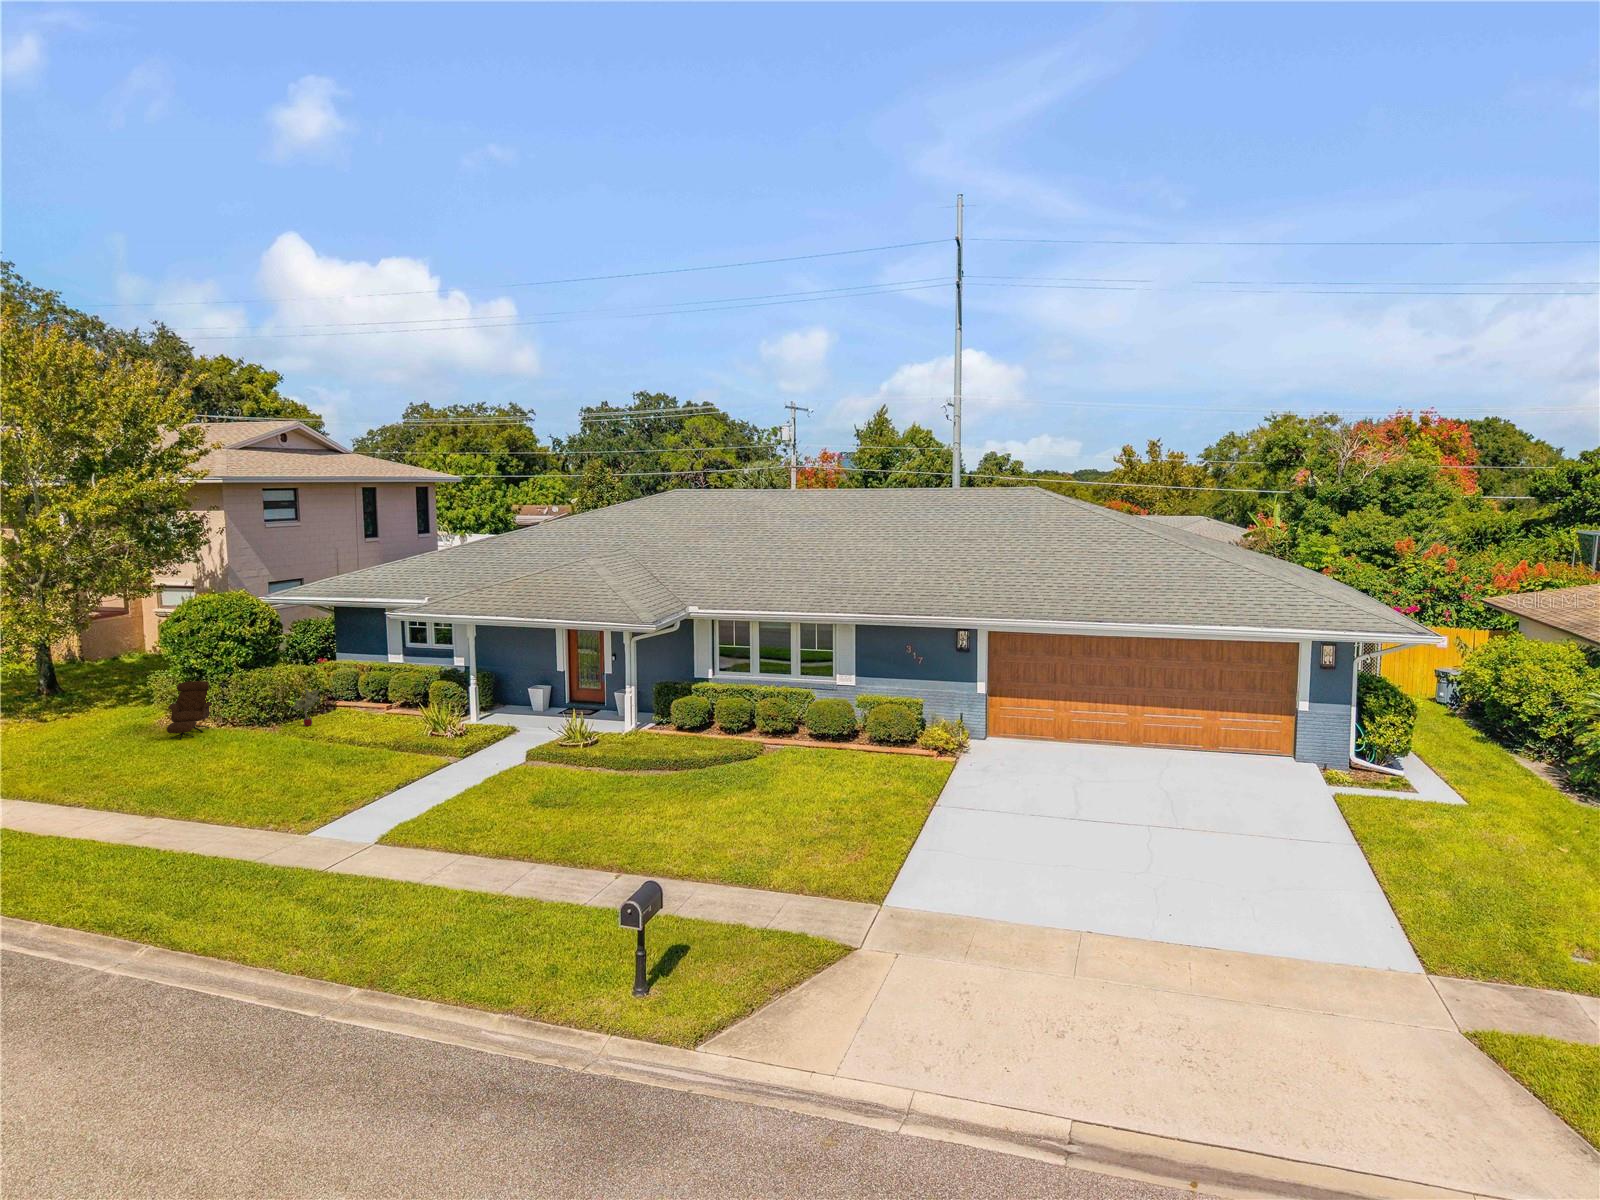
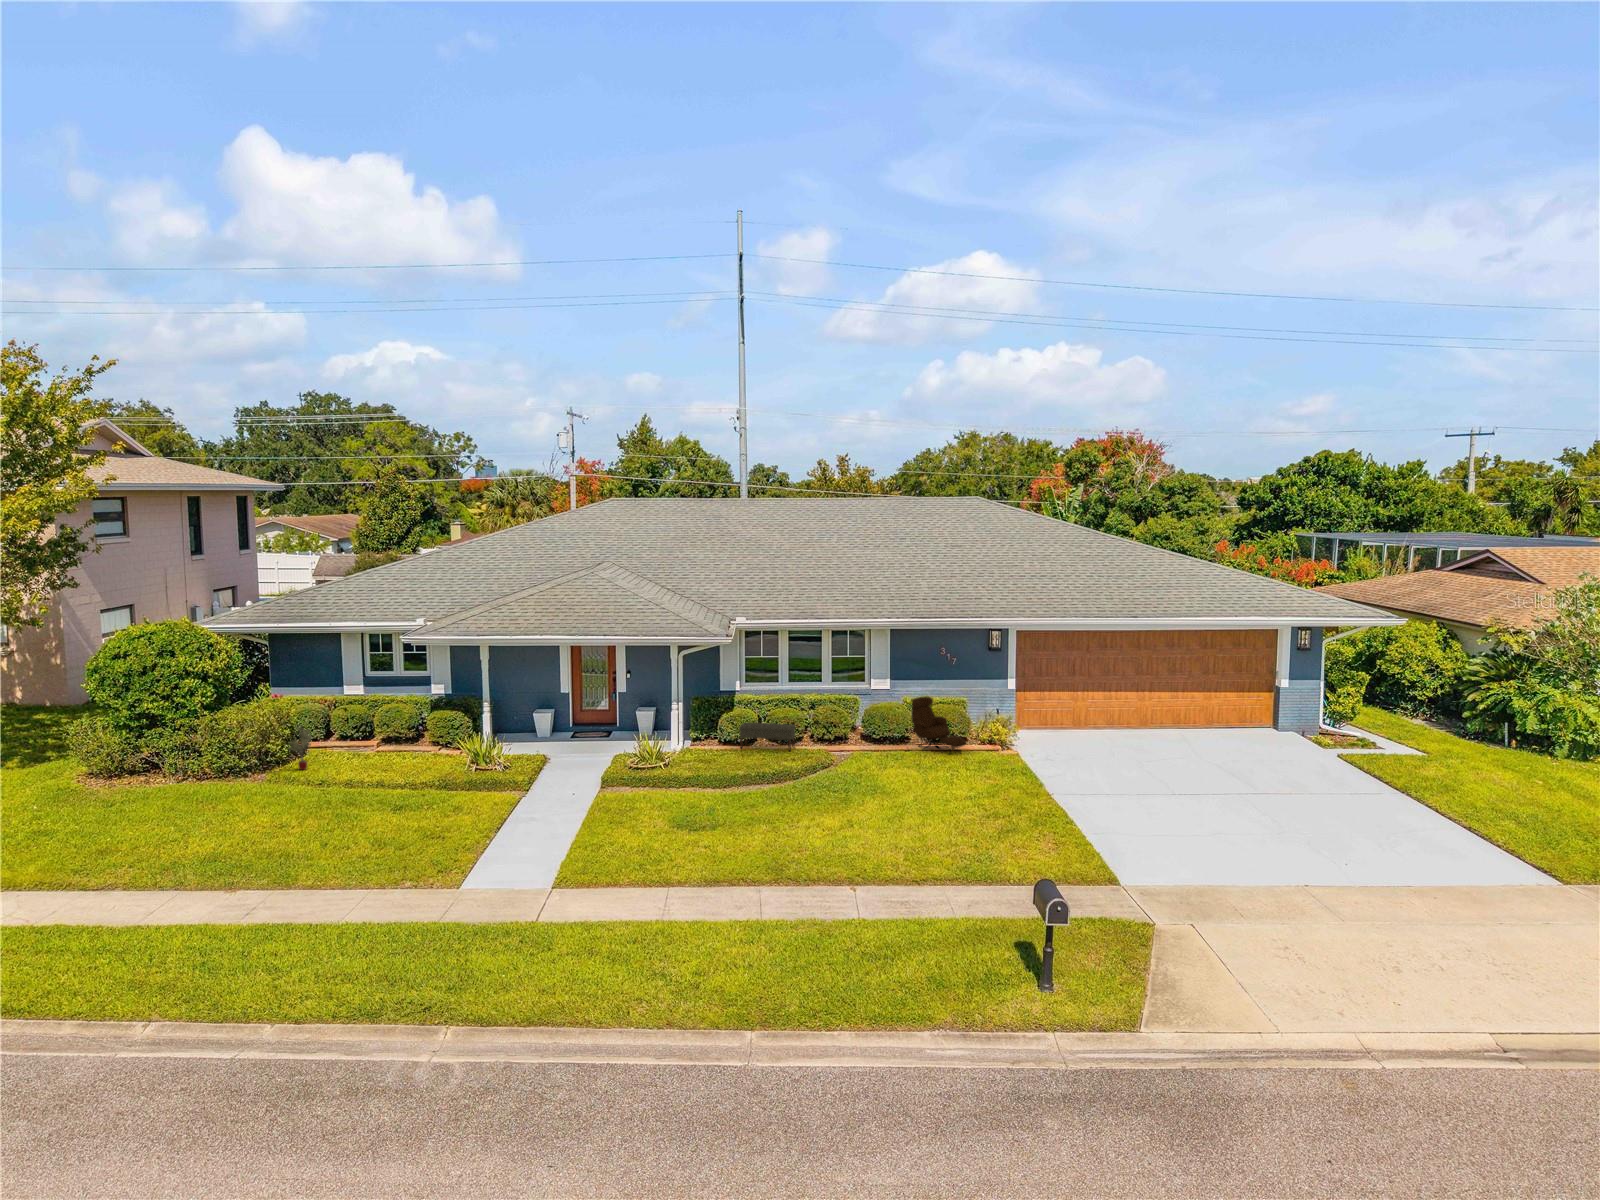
lounge chair: present [167,681,212,740] -> present [911,696,966,751]
bench: none [686,710,741,743] -> present [739,723,795,751]

